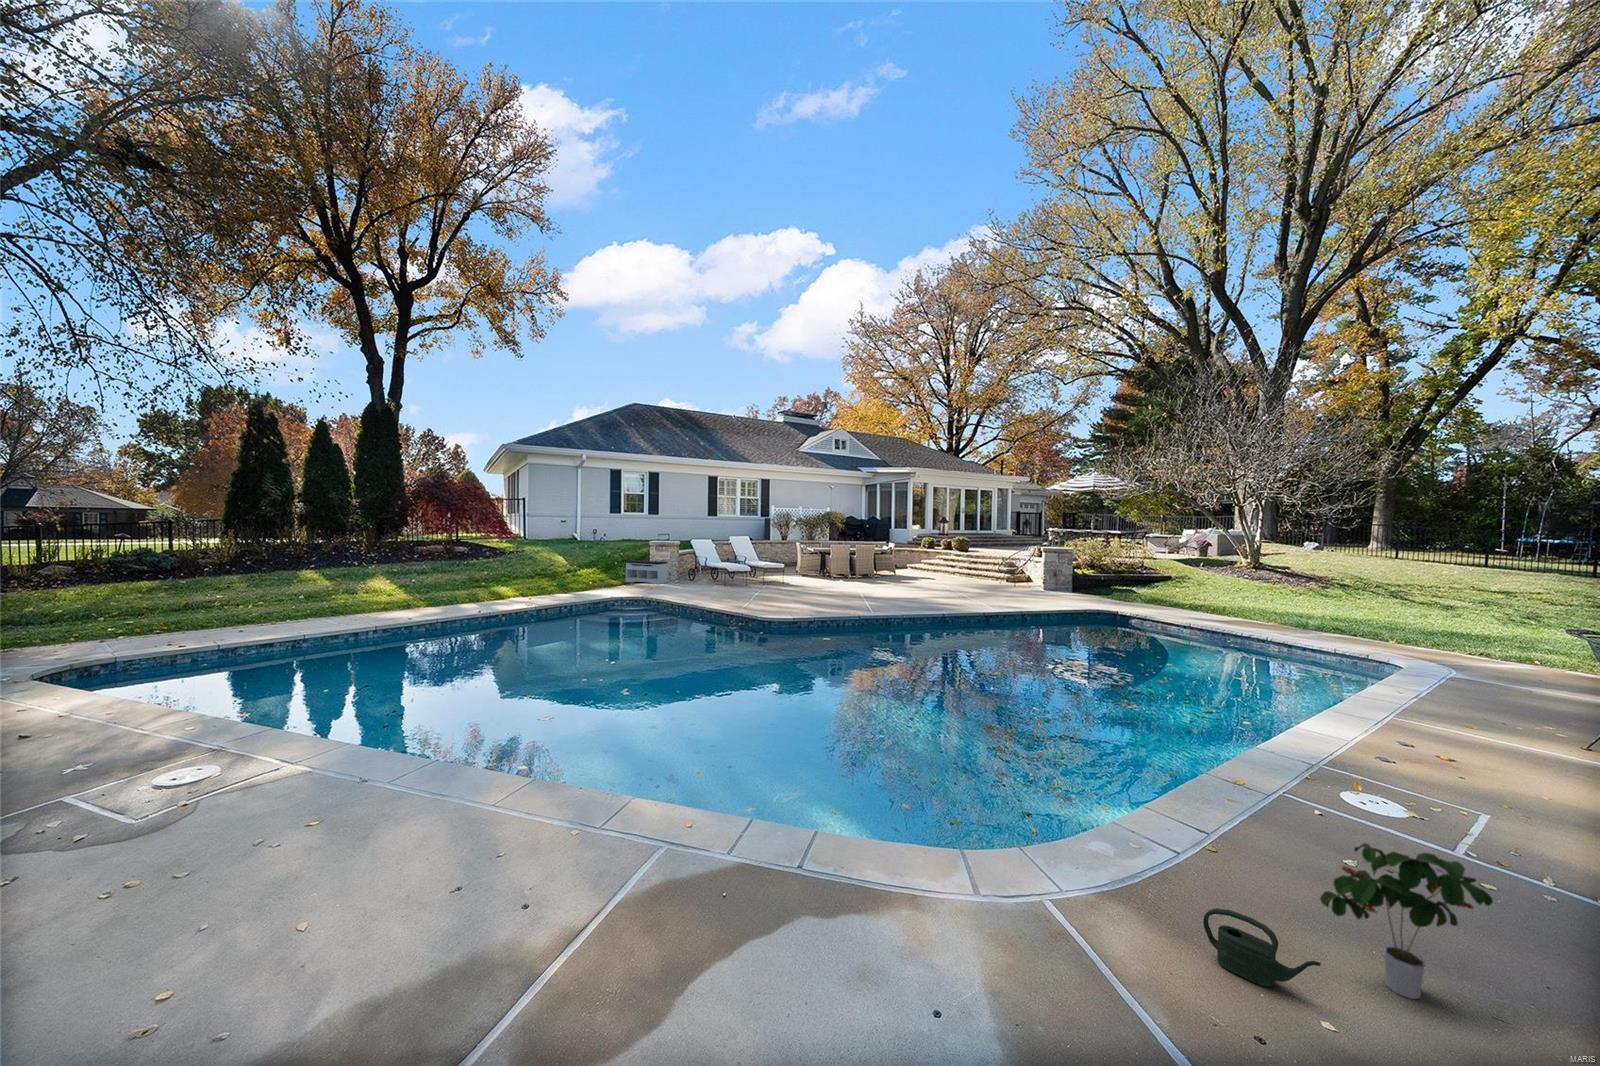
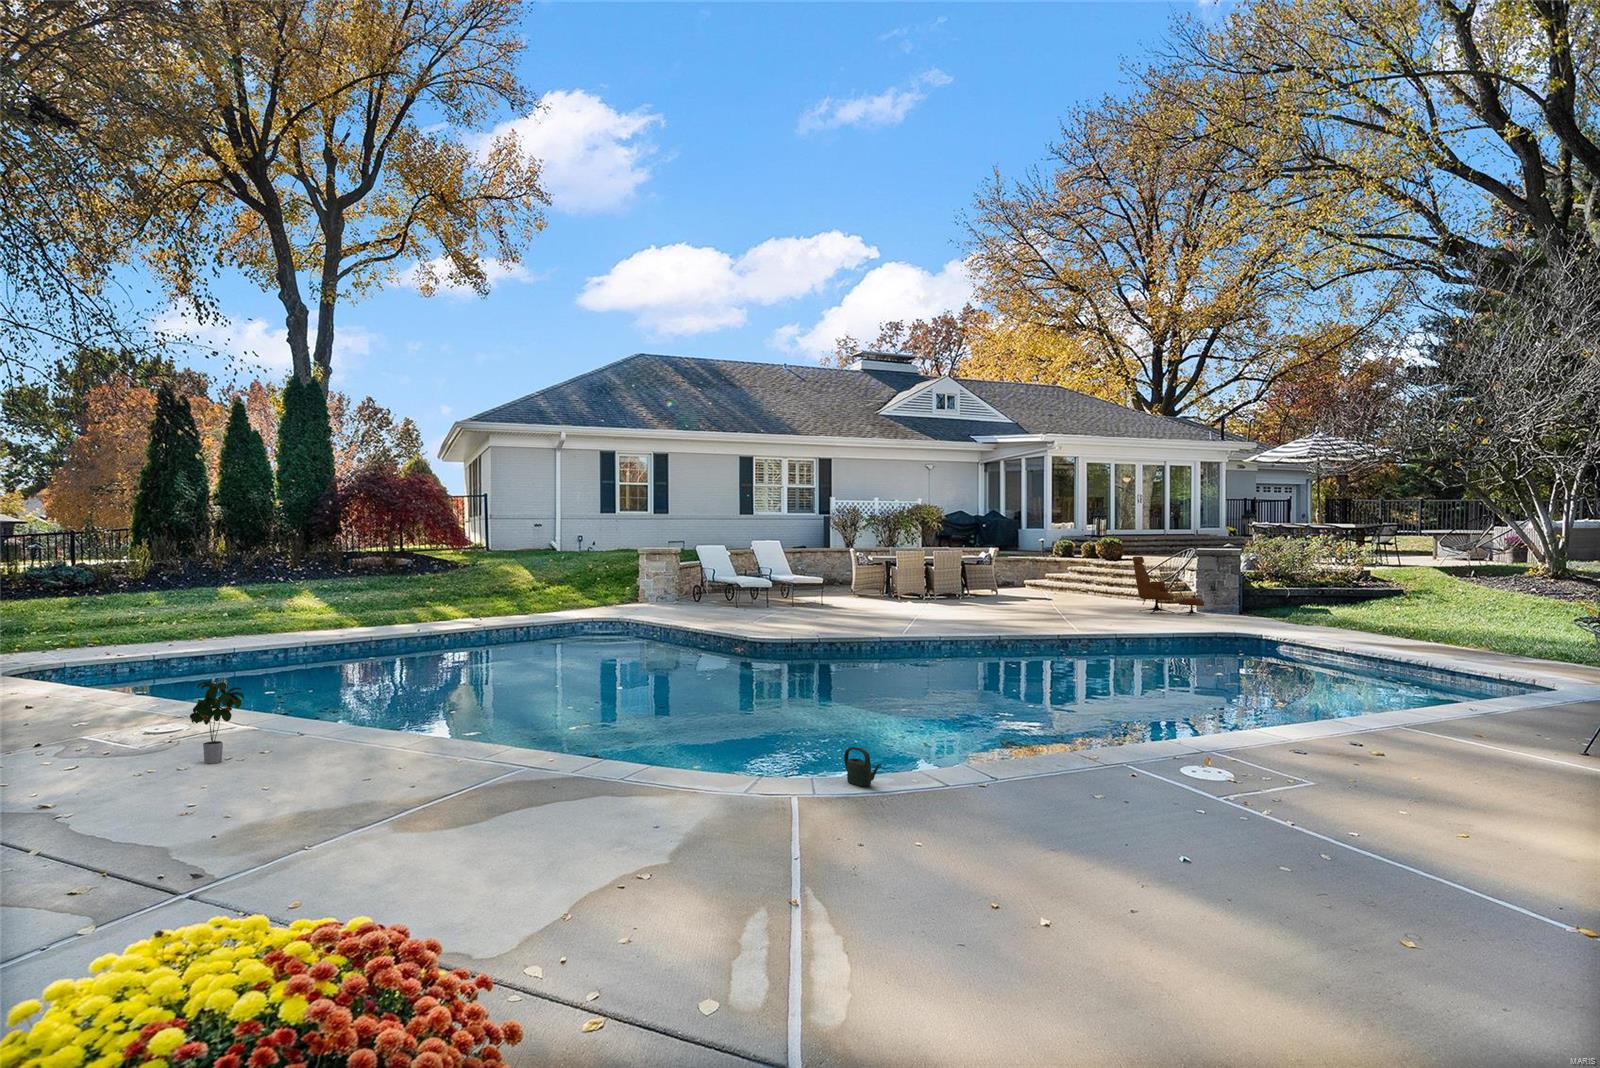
lounge chair: none [1003,552,1054,593] -> present [1133,557,1204,616]
bench: present [626,560,668,584] -> none [609,572,663,603]
potted plant: present [1320,843,1493,999] -> present [190,681,244,764]

